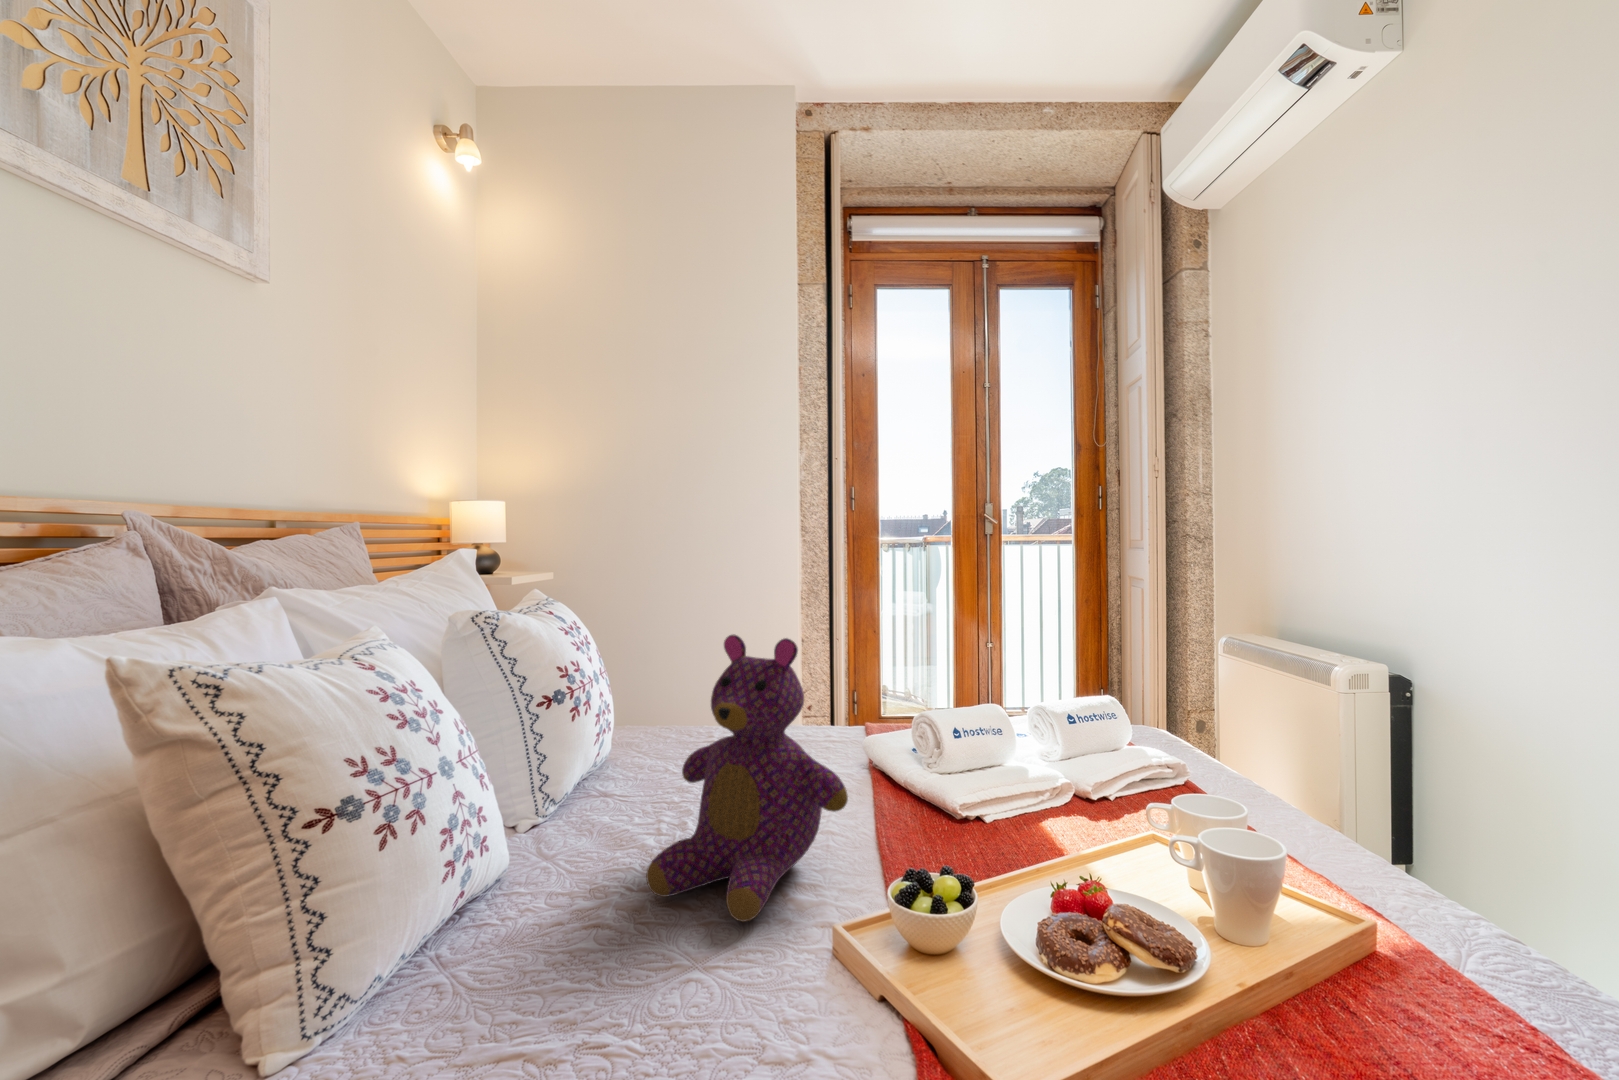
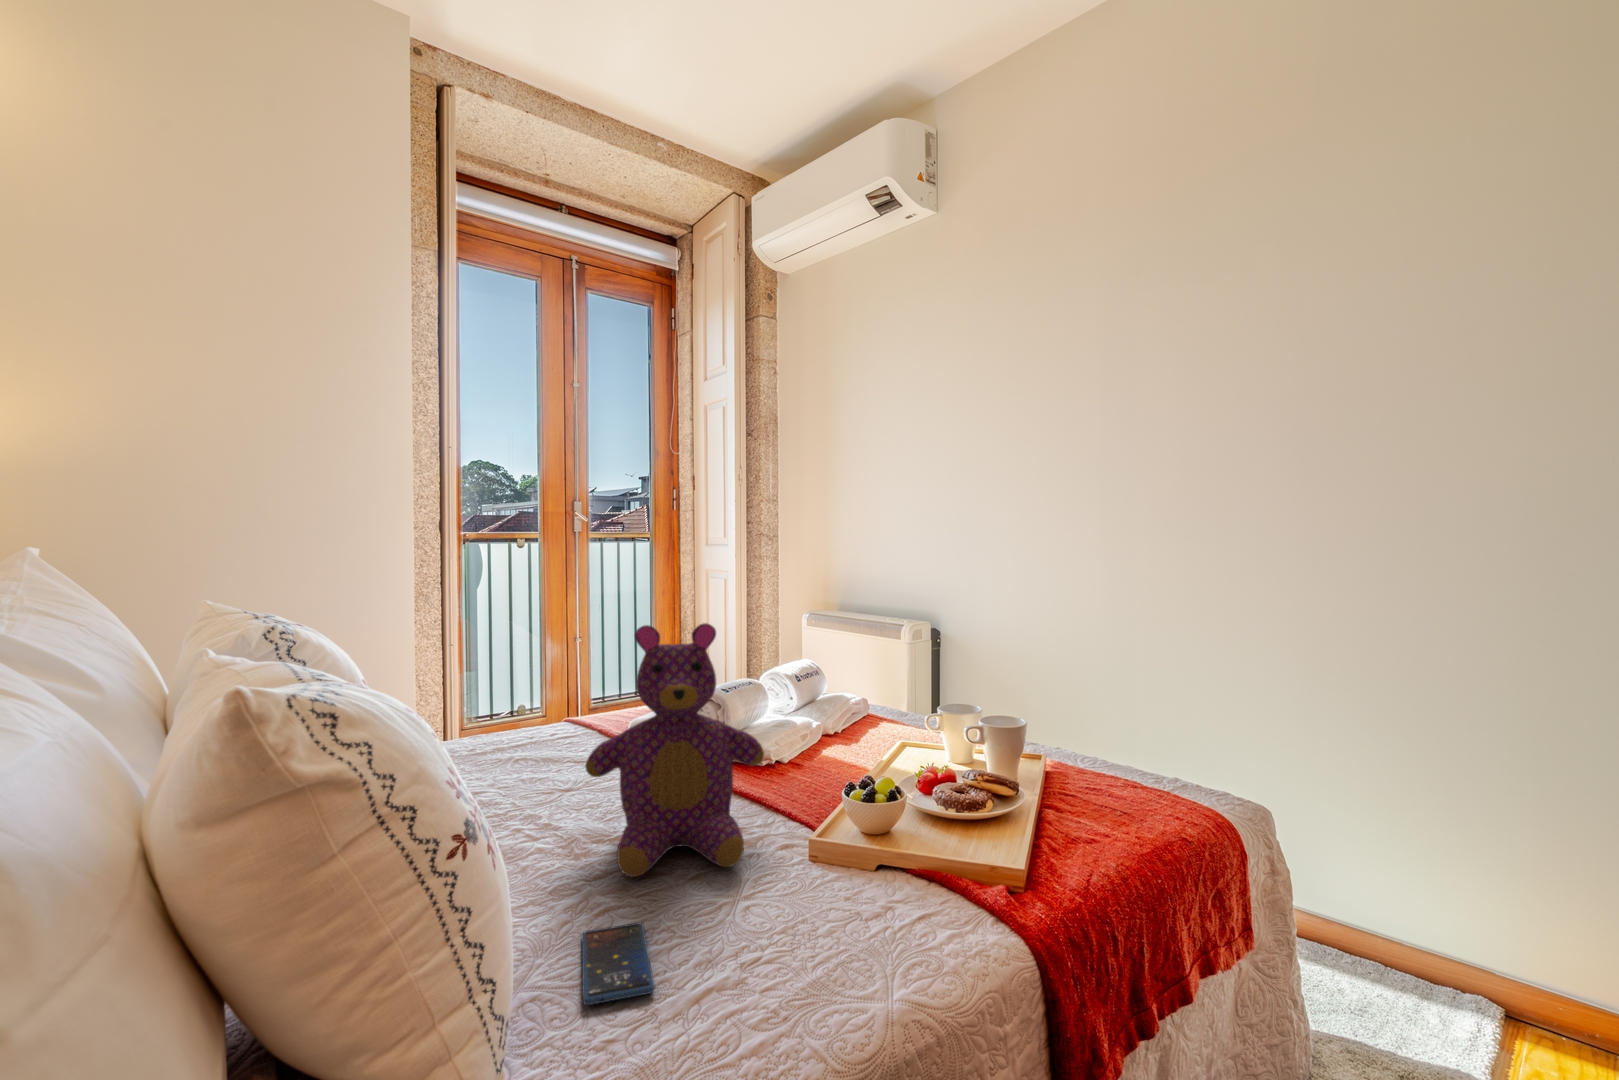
smartphone: none [456,934,602,1027] -> present [582,923,655,1005]

